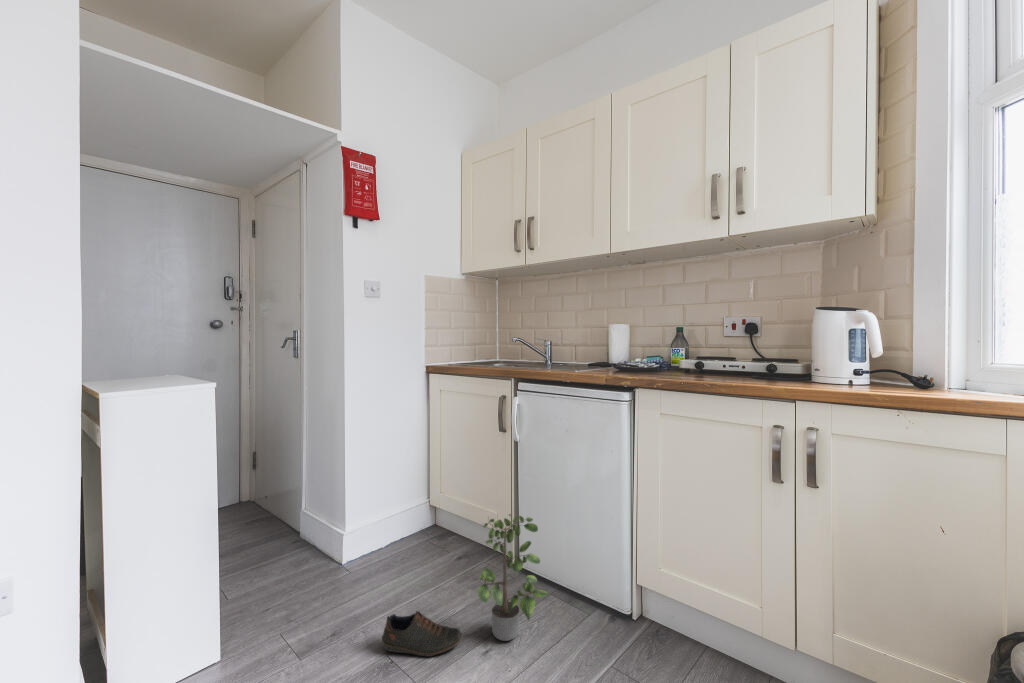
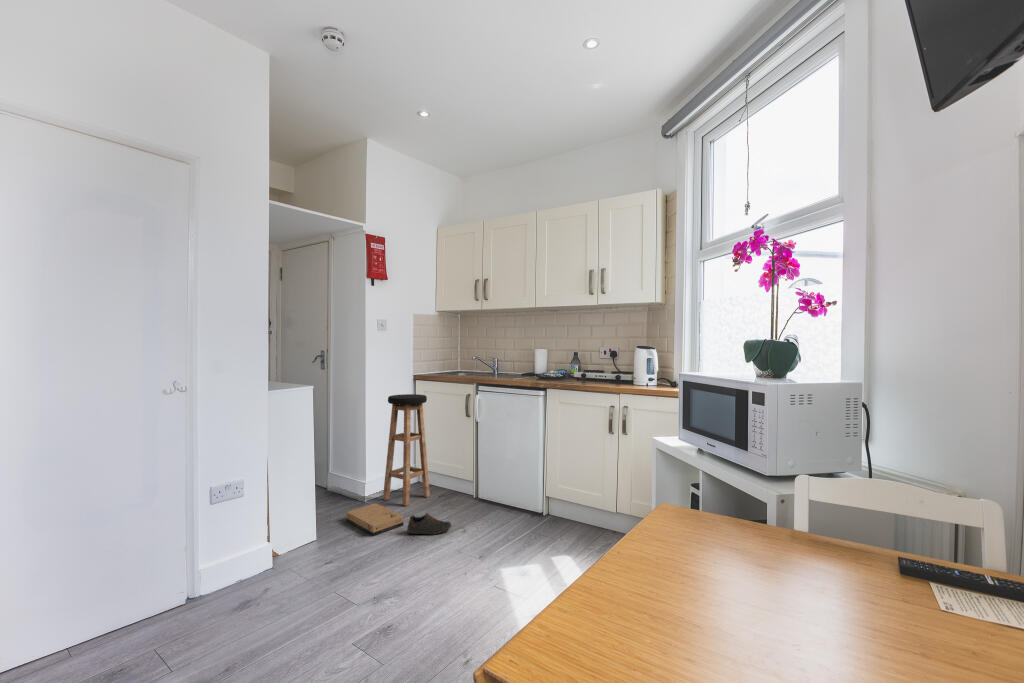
bar stool: none [372,395,444,575] -> present [383,394,430,506]
potted plant: present [478,514,550,641] -> none [461,458,501,527]
cardboard box: none [297,571,383,650] -> present [346,503,404,536]

